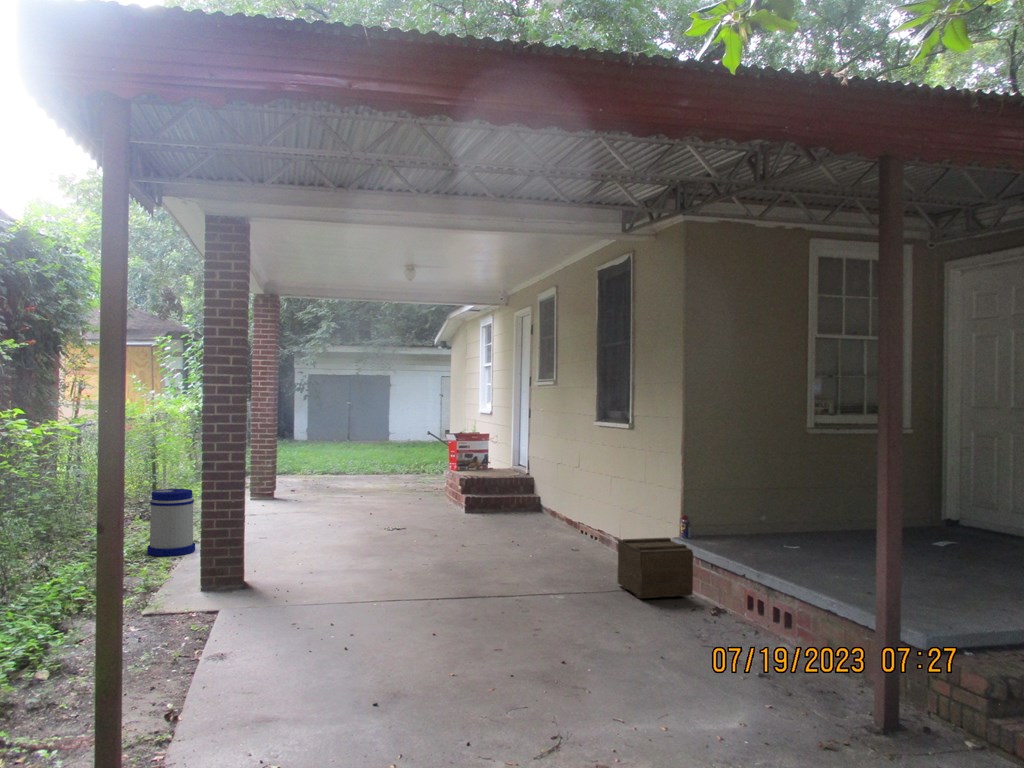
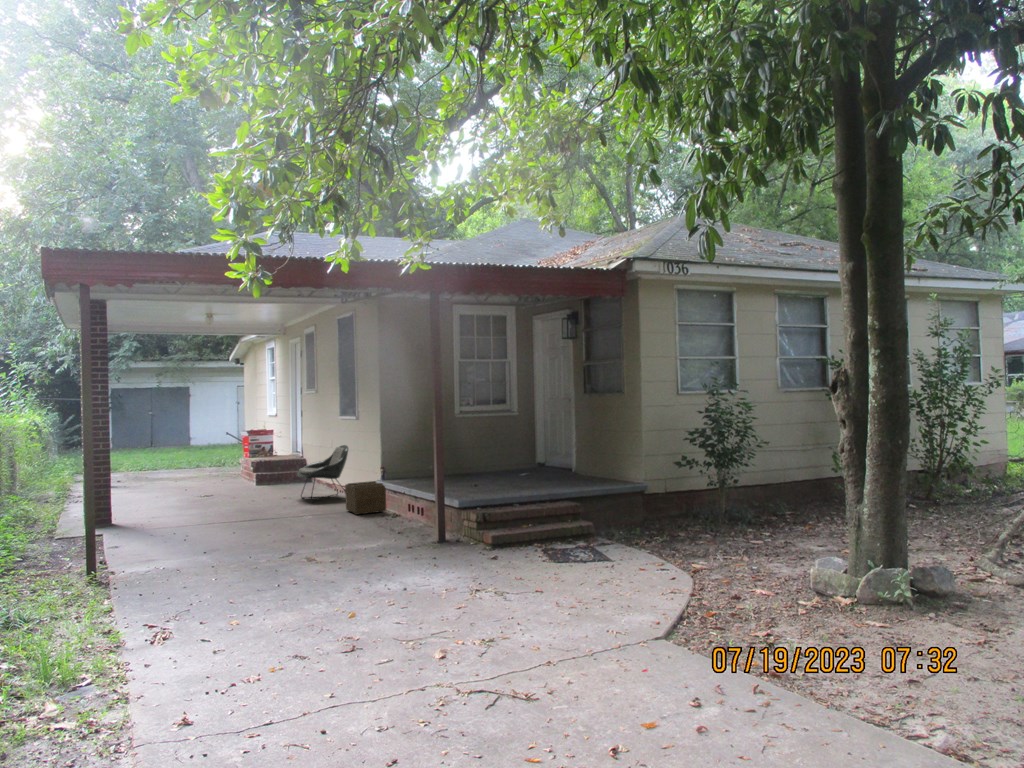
lounge chair: none [530,467,612,559] -> present [297,445,349,503]
trash can: present [147,489,195,556] -> none [27,476,62,521]

